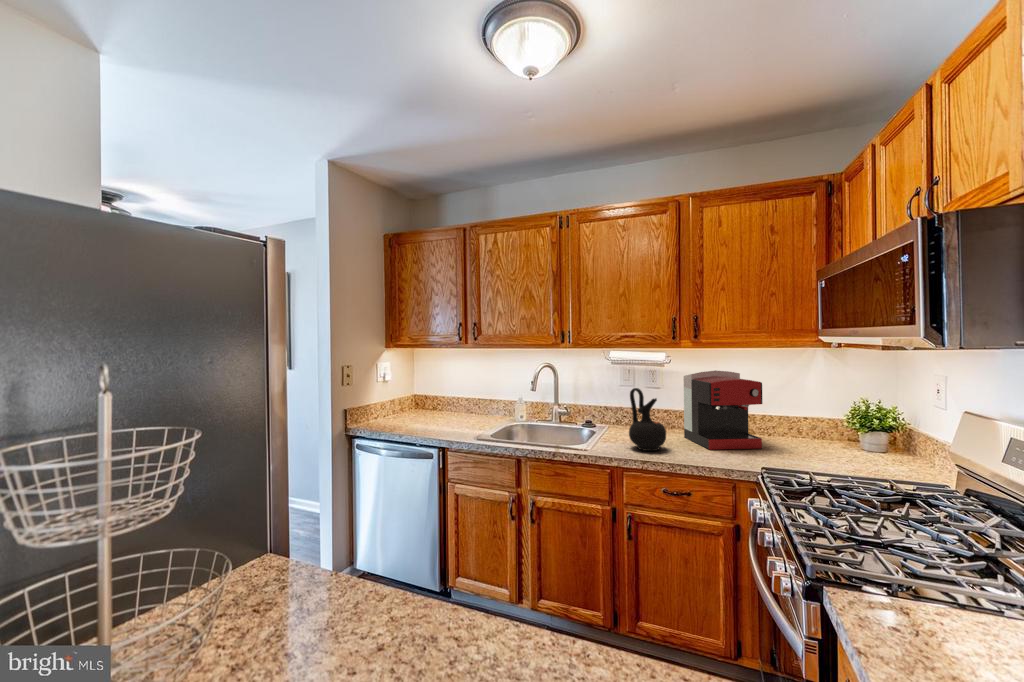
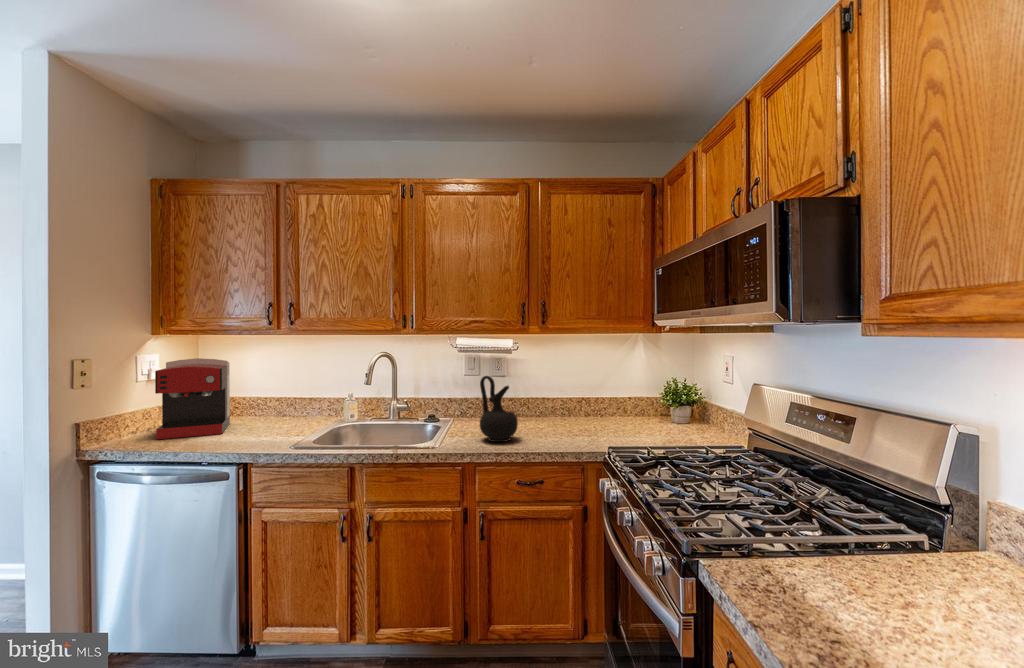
coffee maker: present [683,370,762,450] -> present [155,358,230,439]

